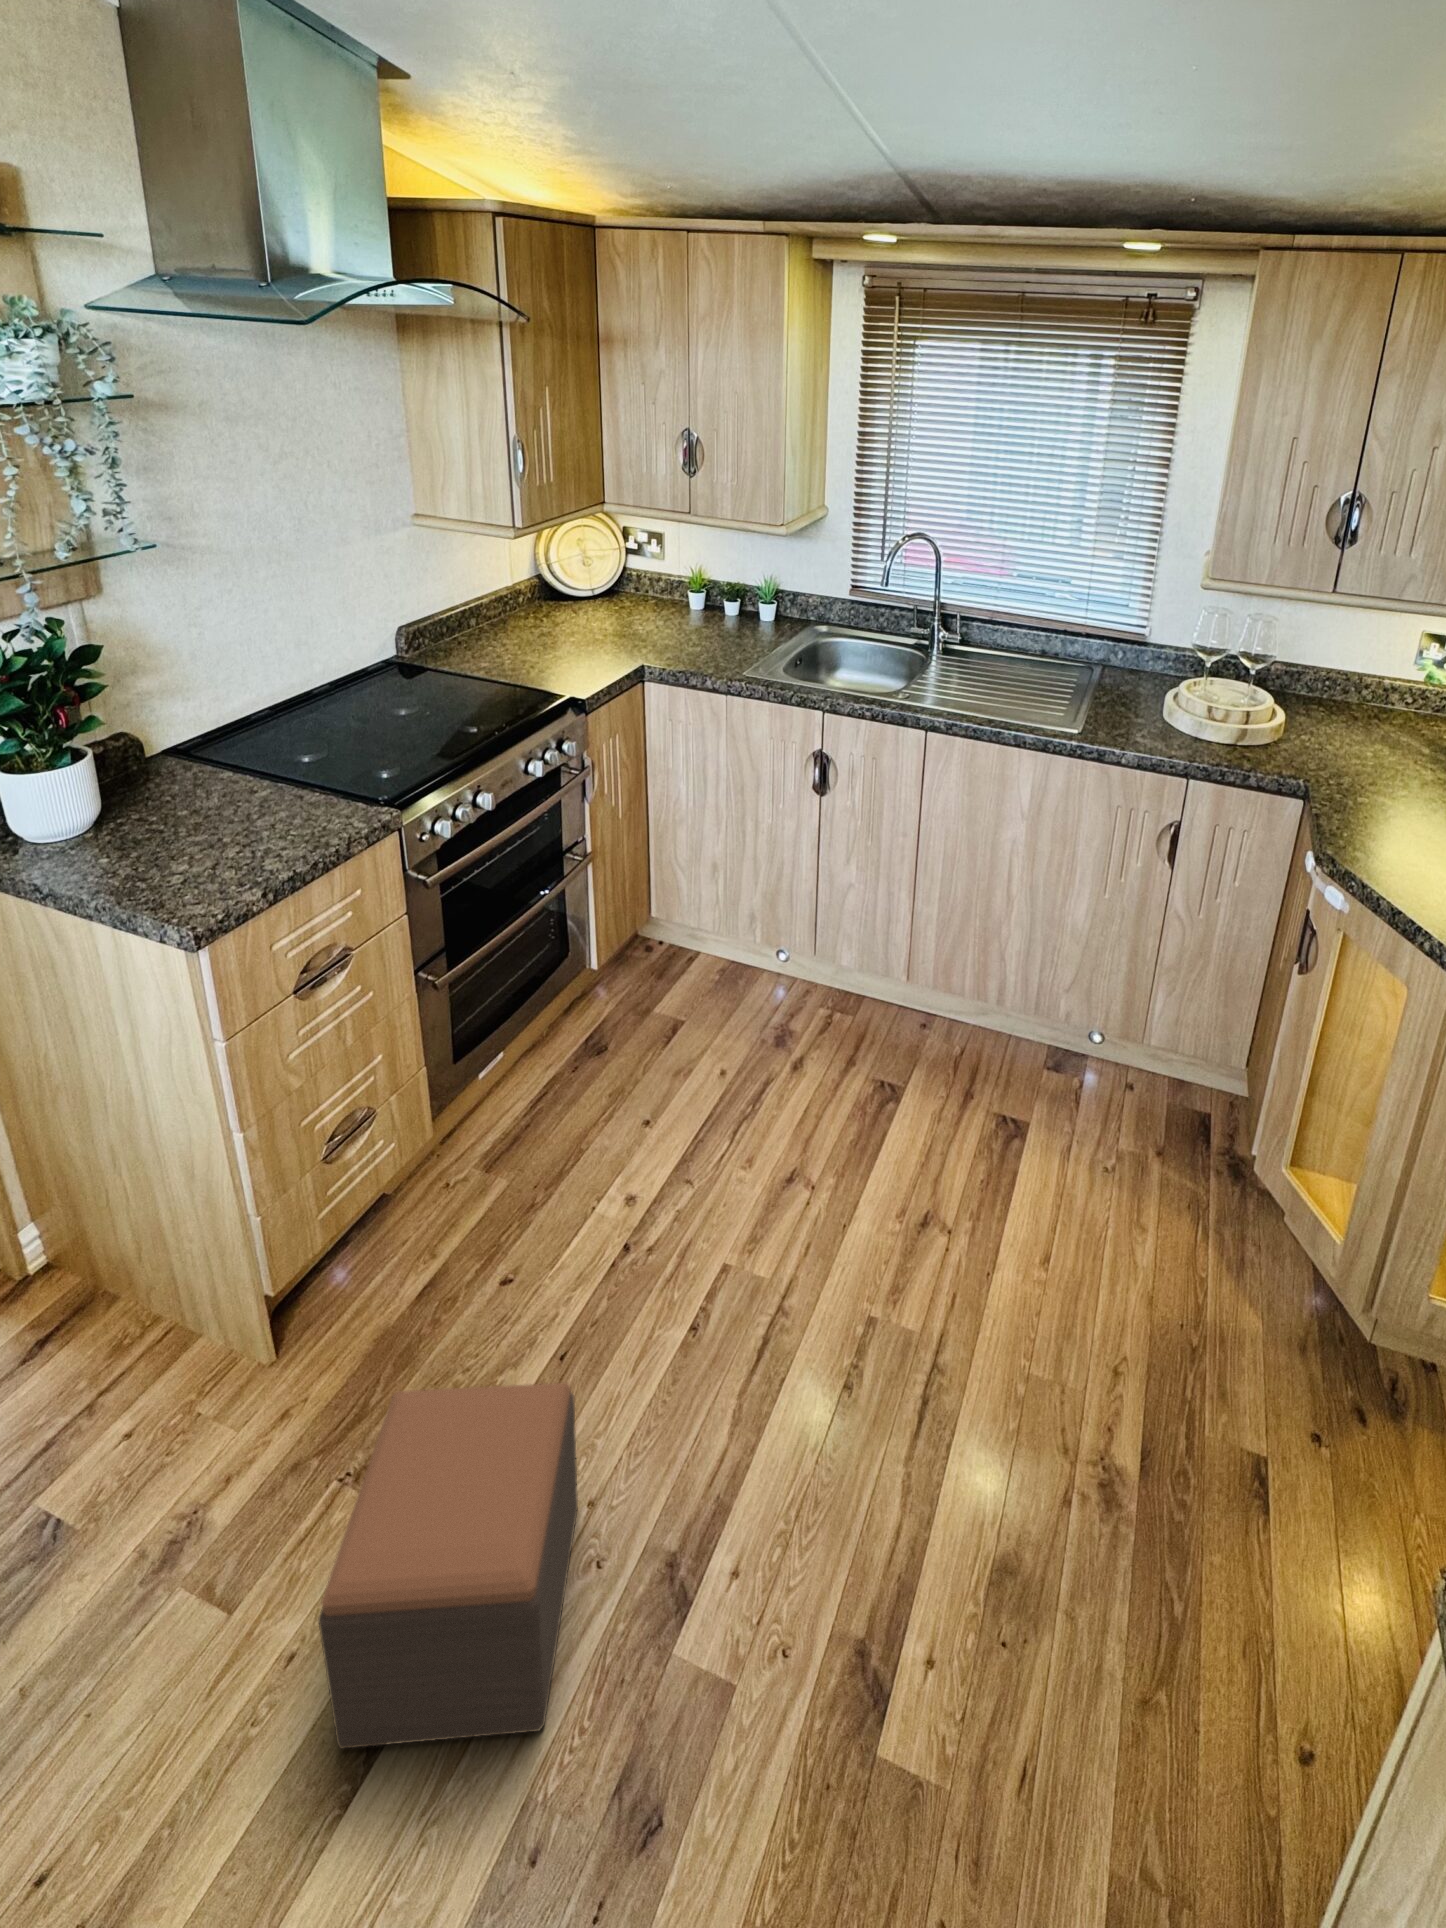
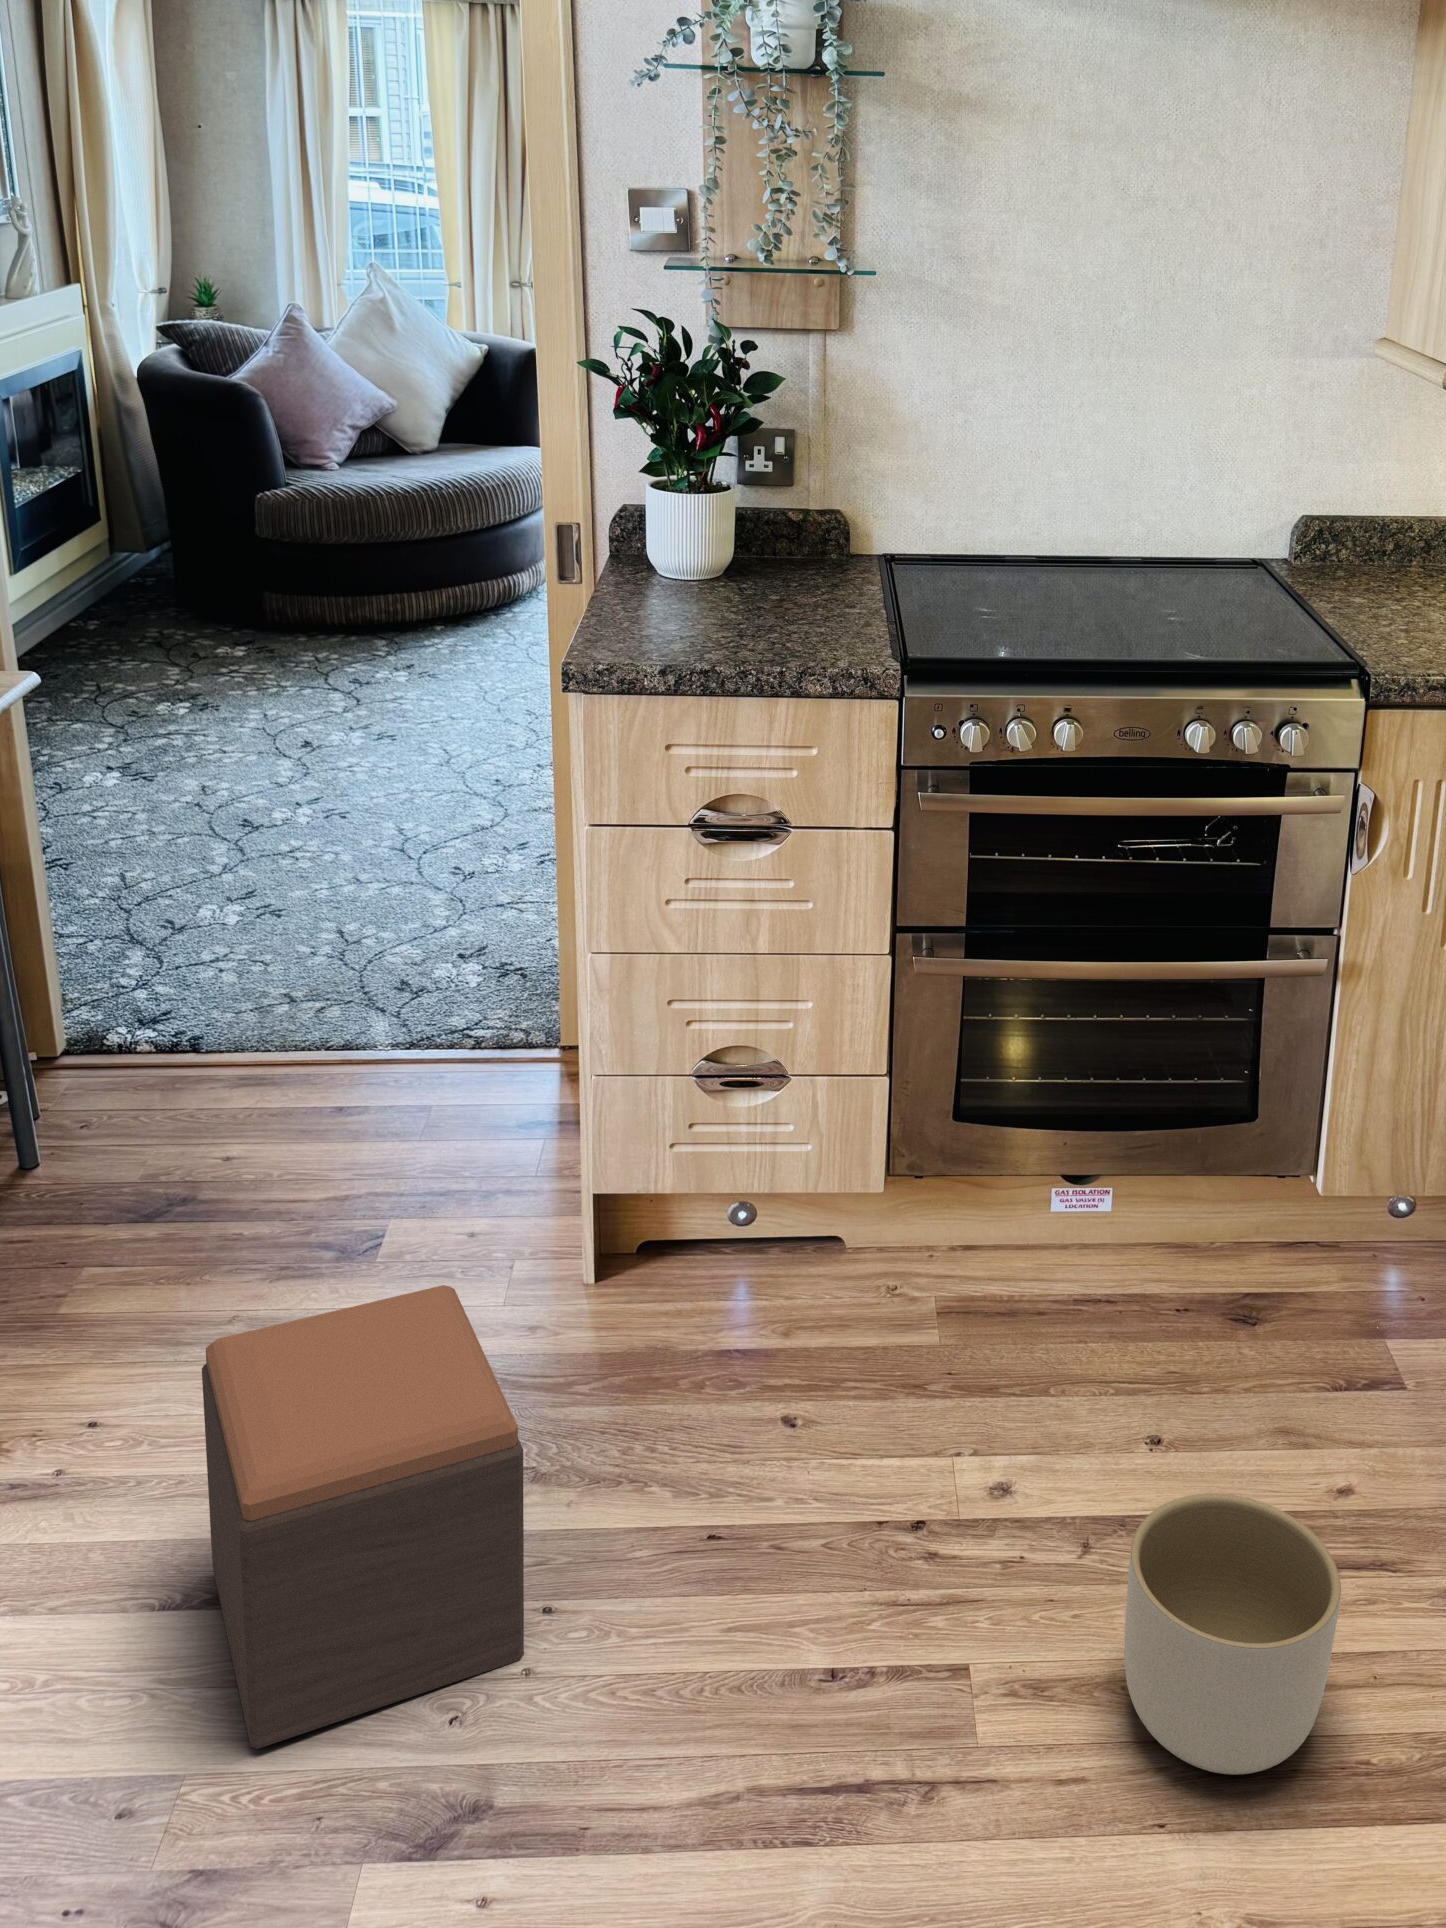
planter: none [762,1082,854,1206] -> present [1124,1494,1341,1775]

